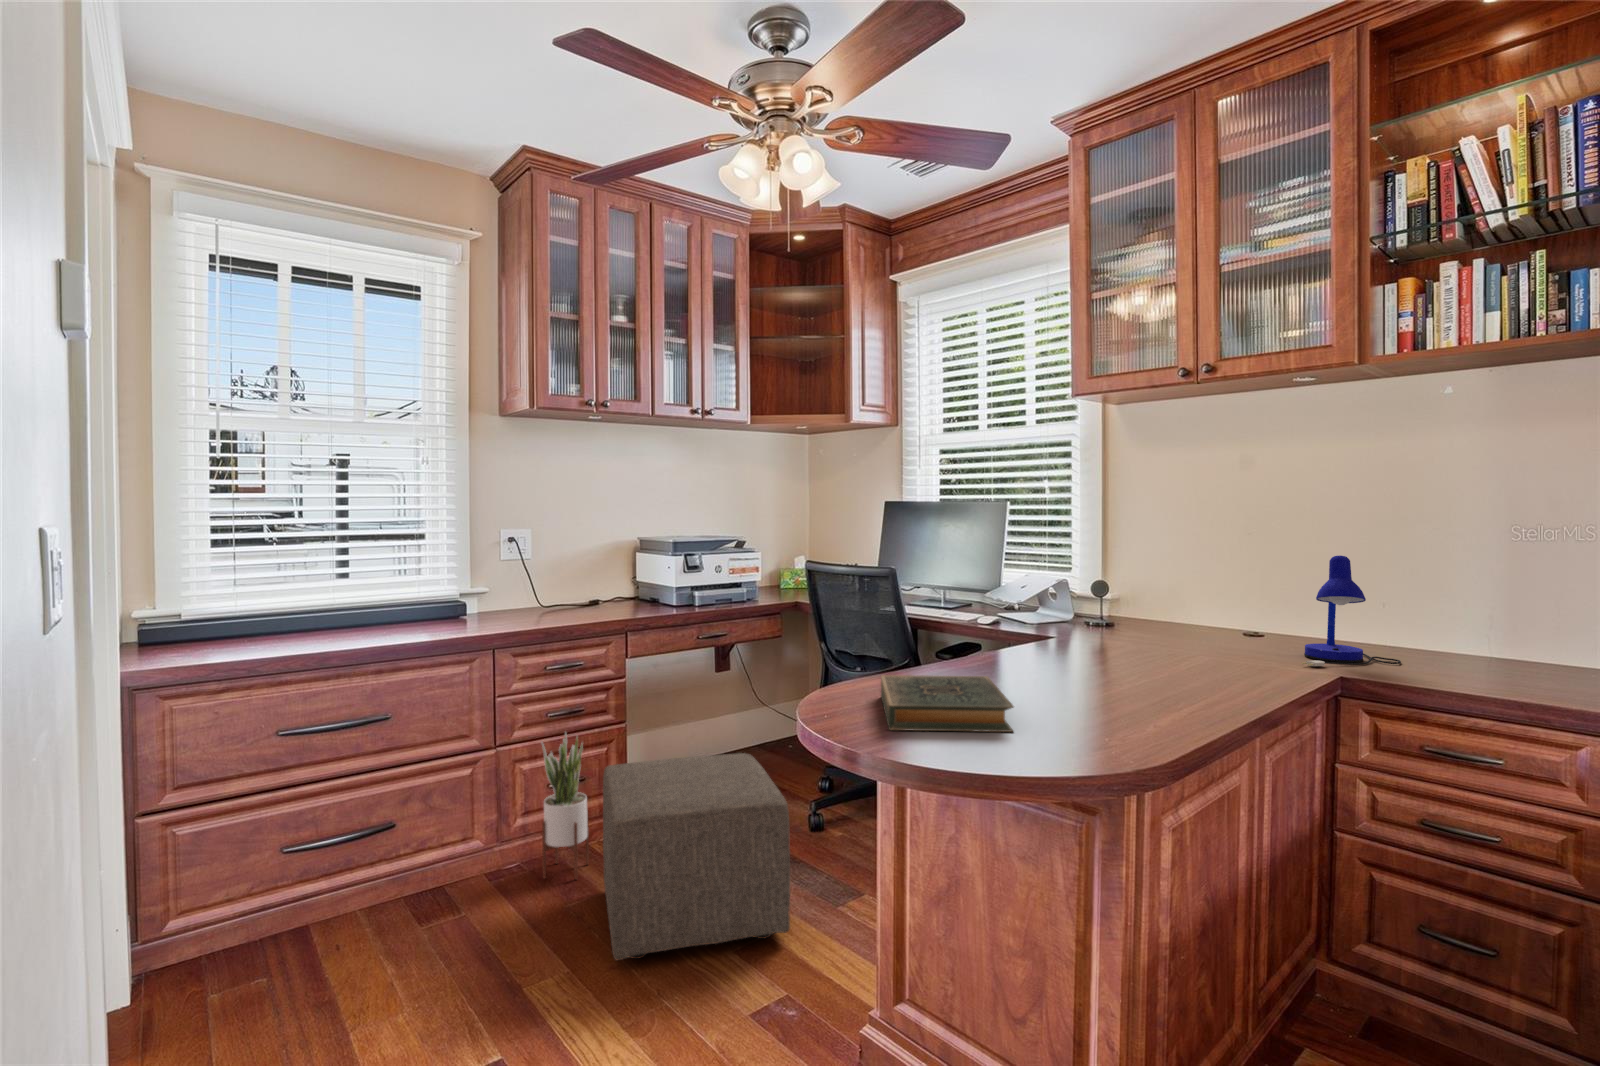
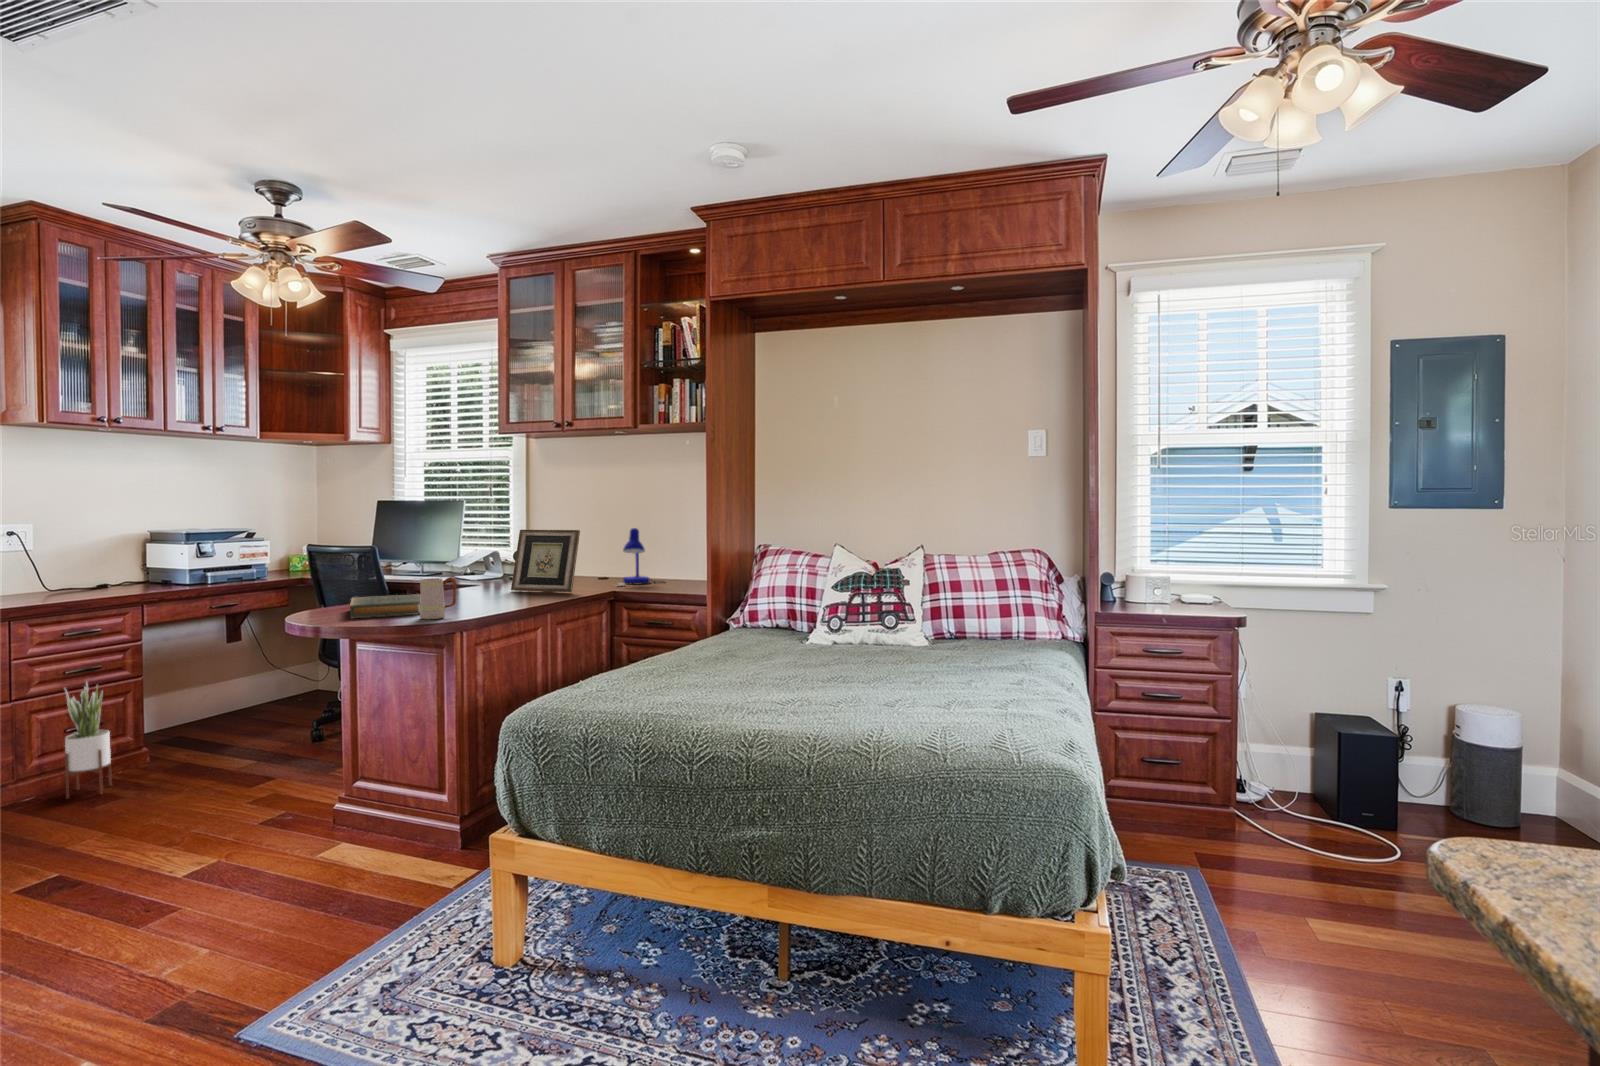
picture frame: none [1113,555,1256,680] -> present [511,530,580,592]
mug: none [1020,668,1094,759] -> present [419,577,456,619]
ottoman: present [603,753,790,960] -> none [129,681,297,817]

